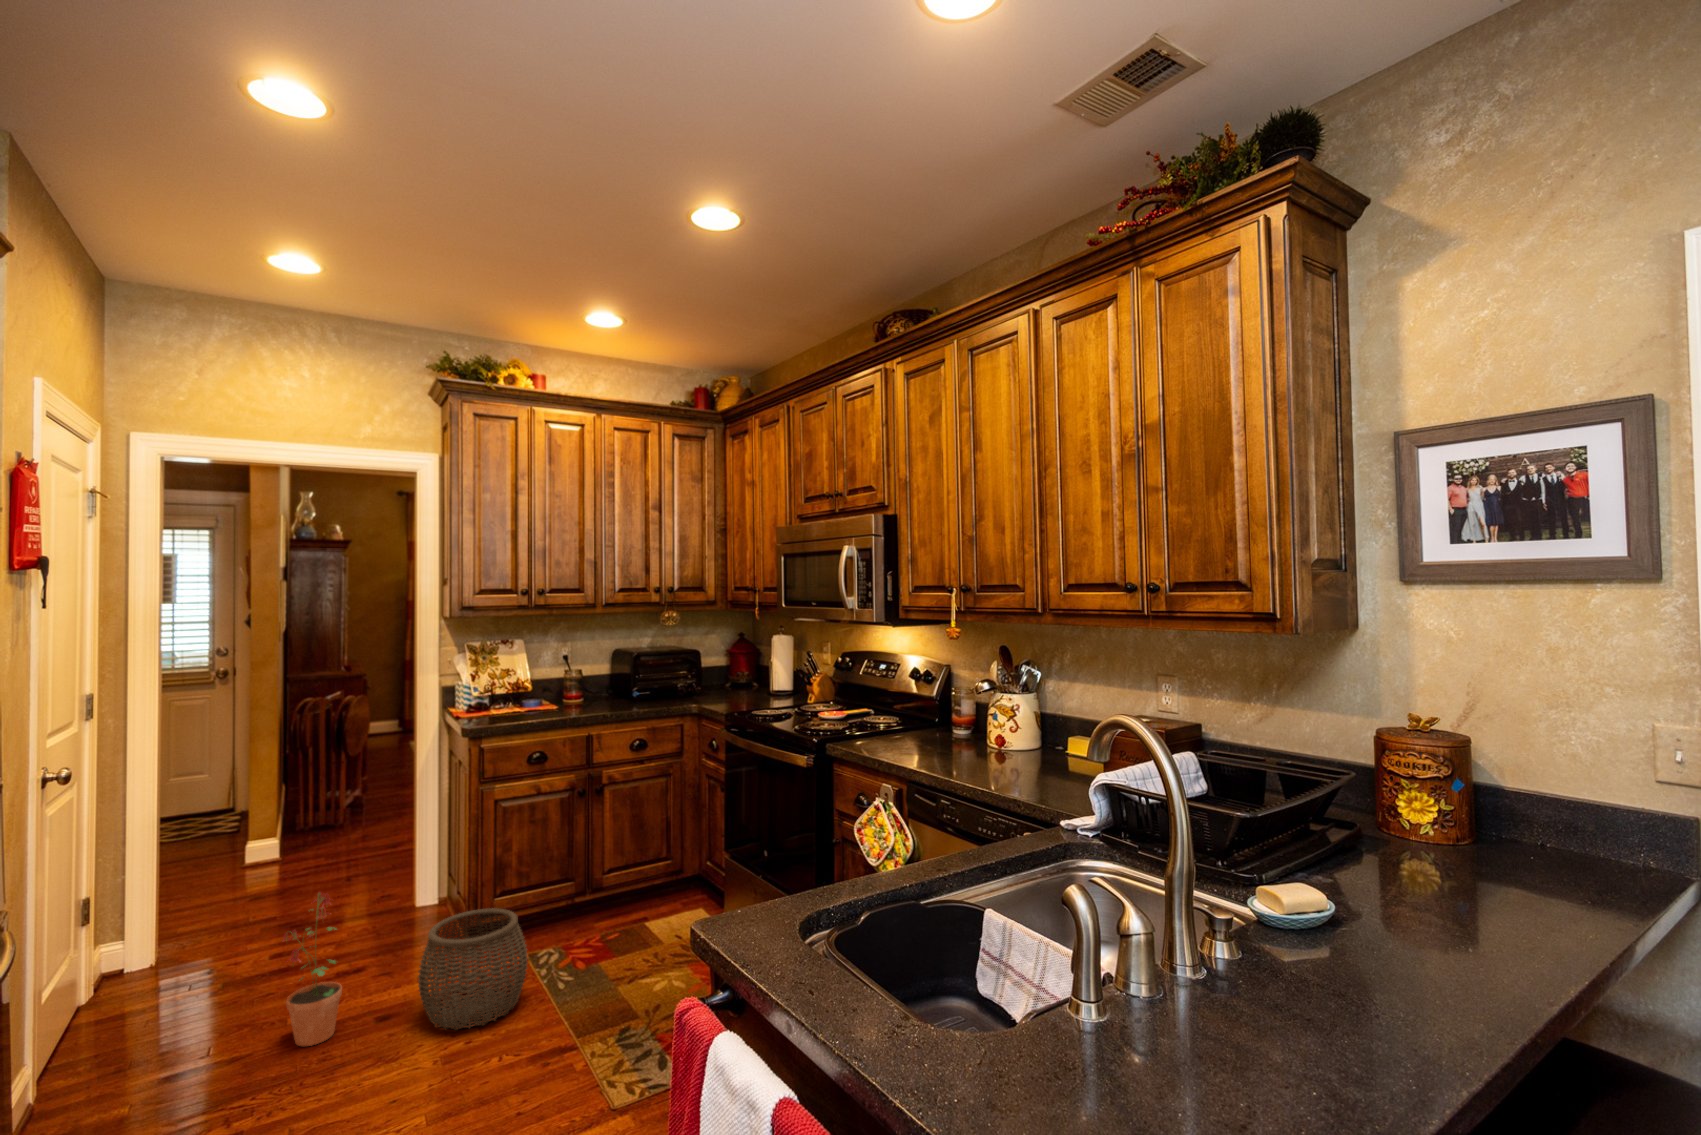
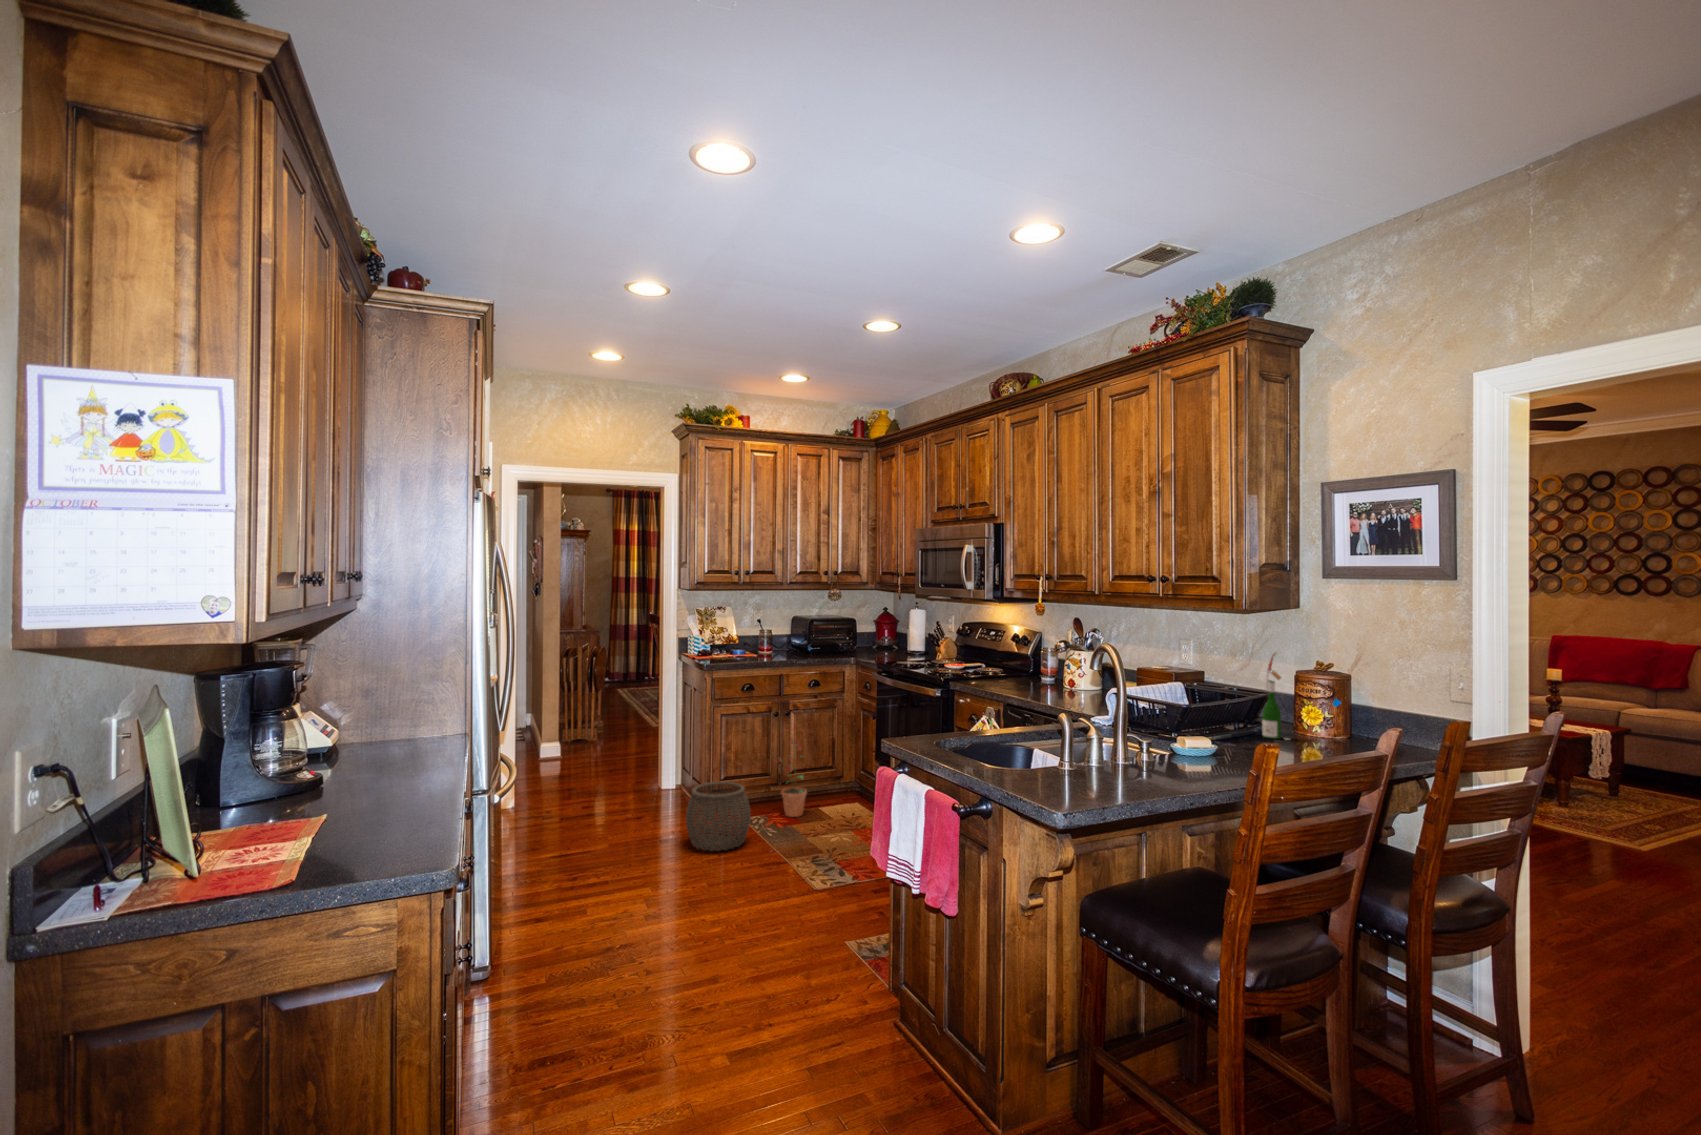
wine bottle: none [1346,705,1399,855] -> present [1262,654,1289,740]
potted plant: present [283,892,342,1046] -> present [775,739,807,817]

